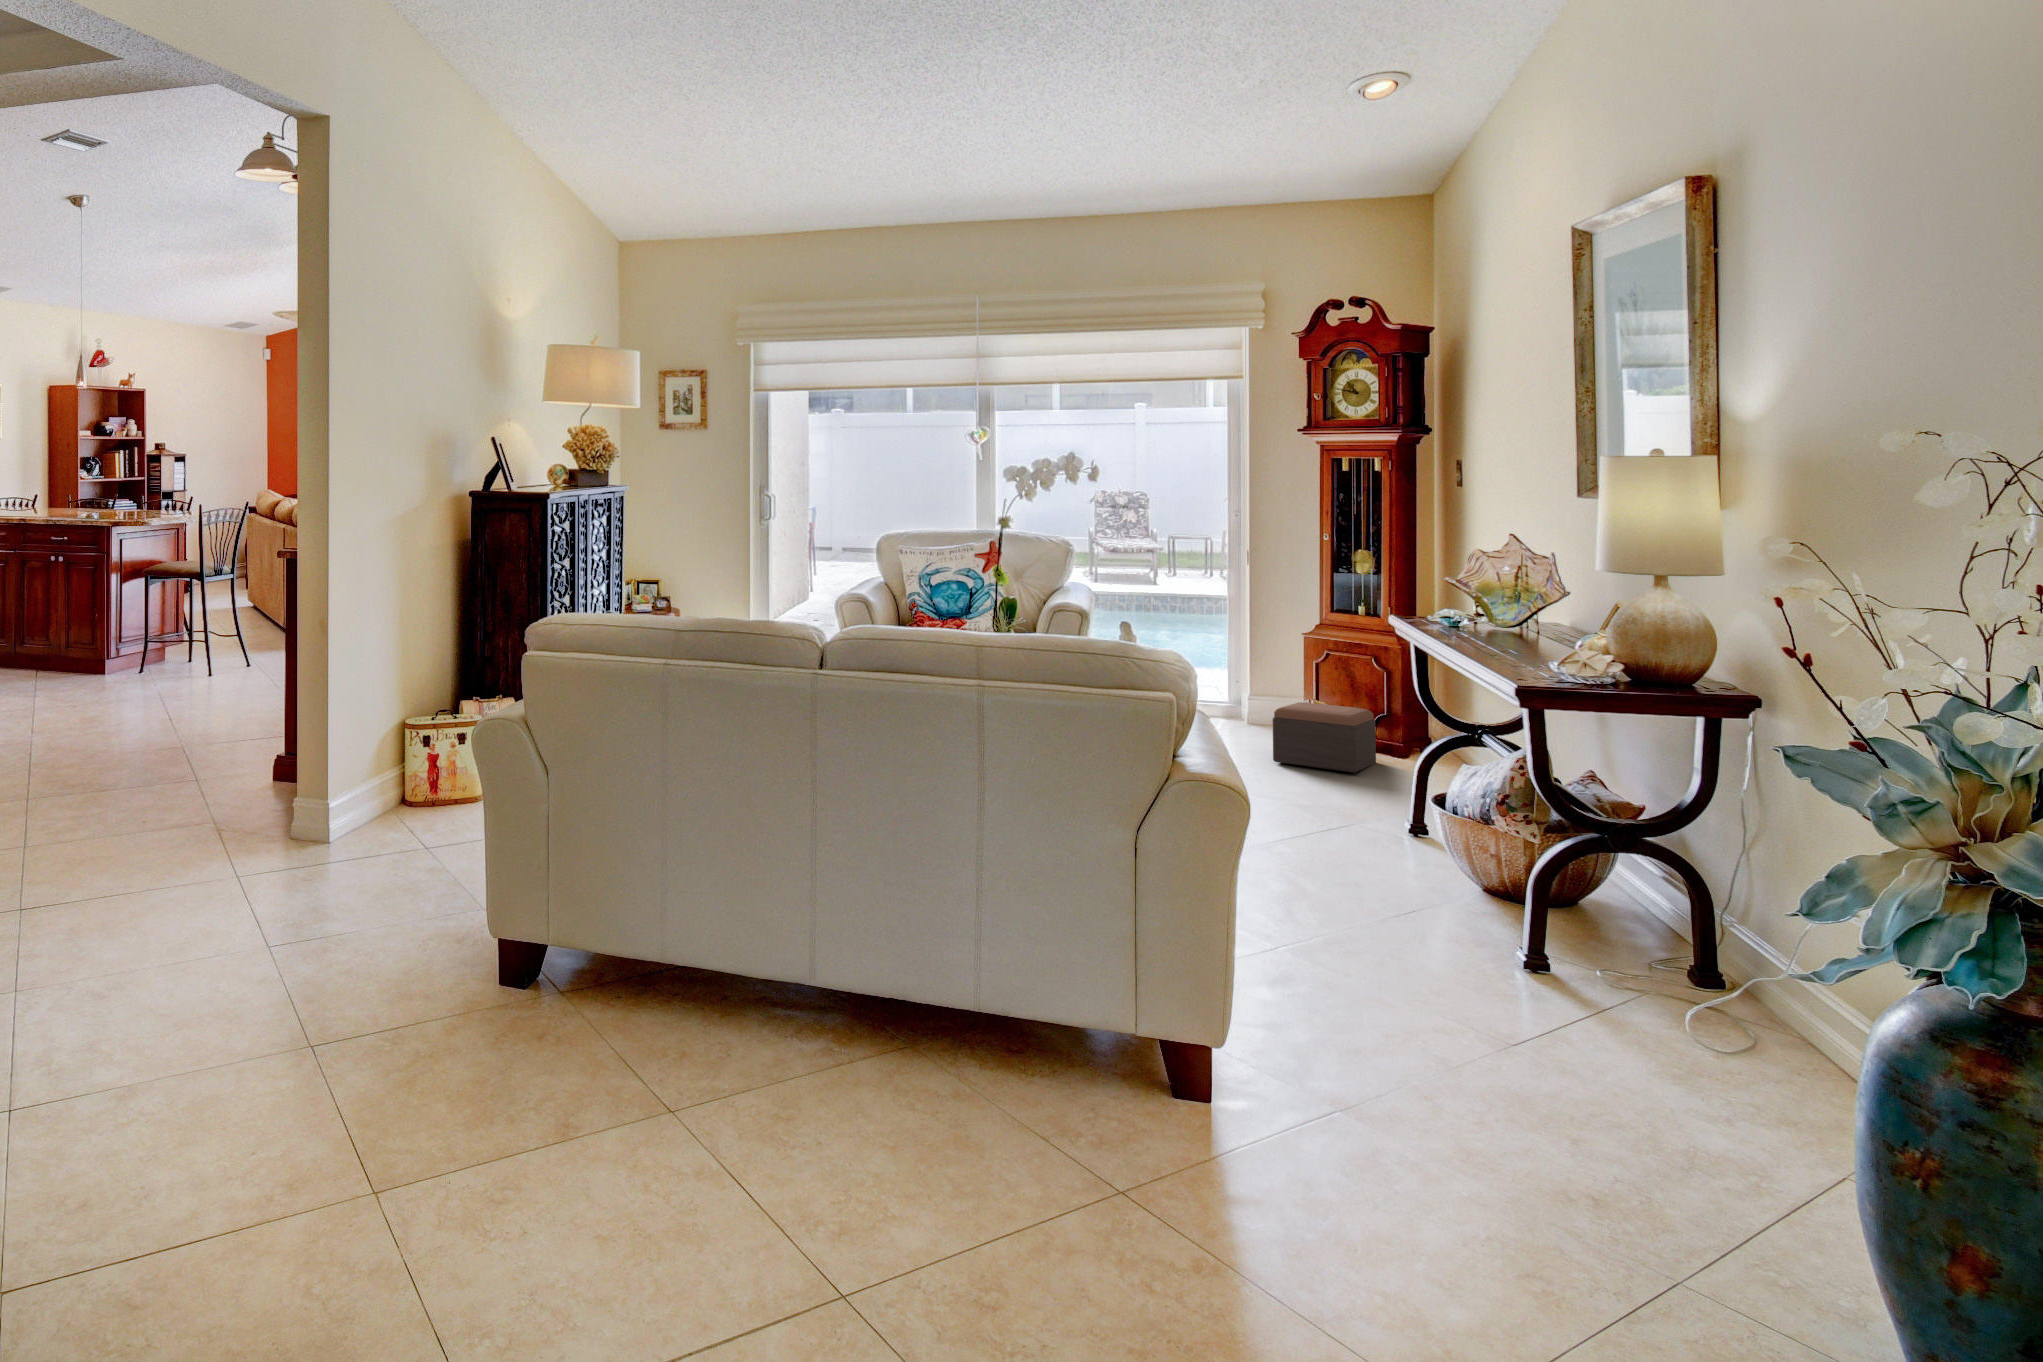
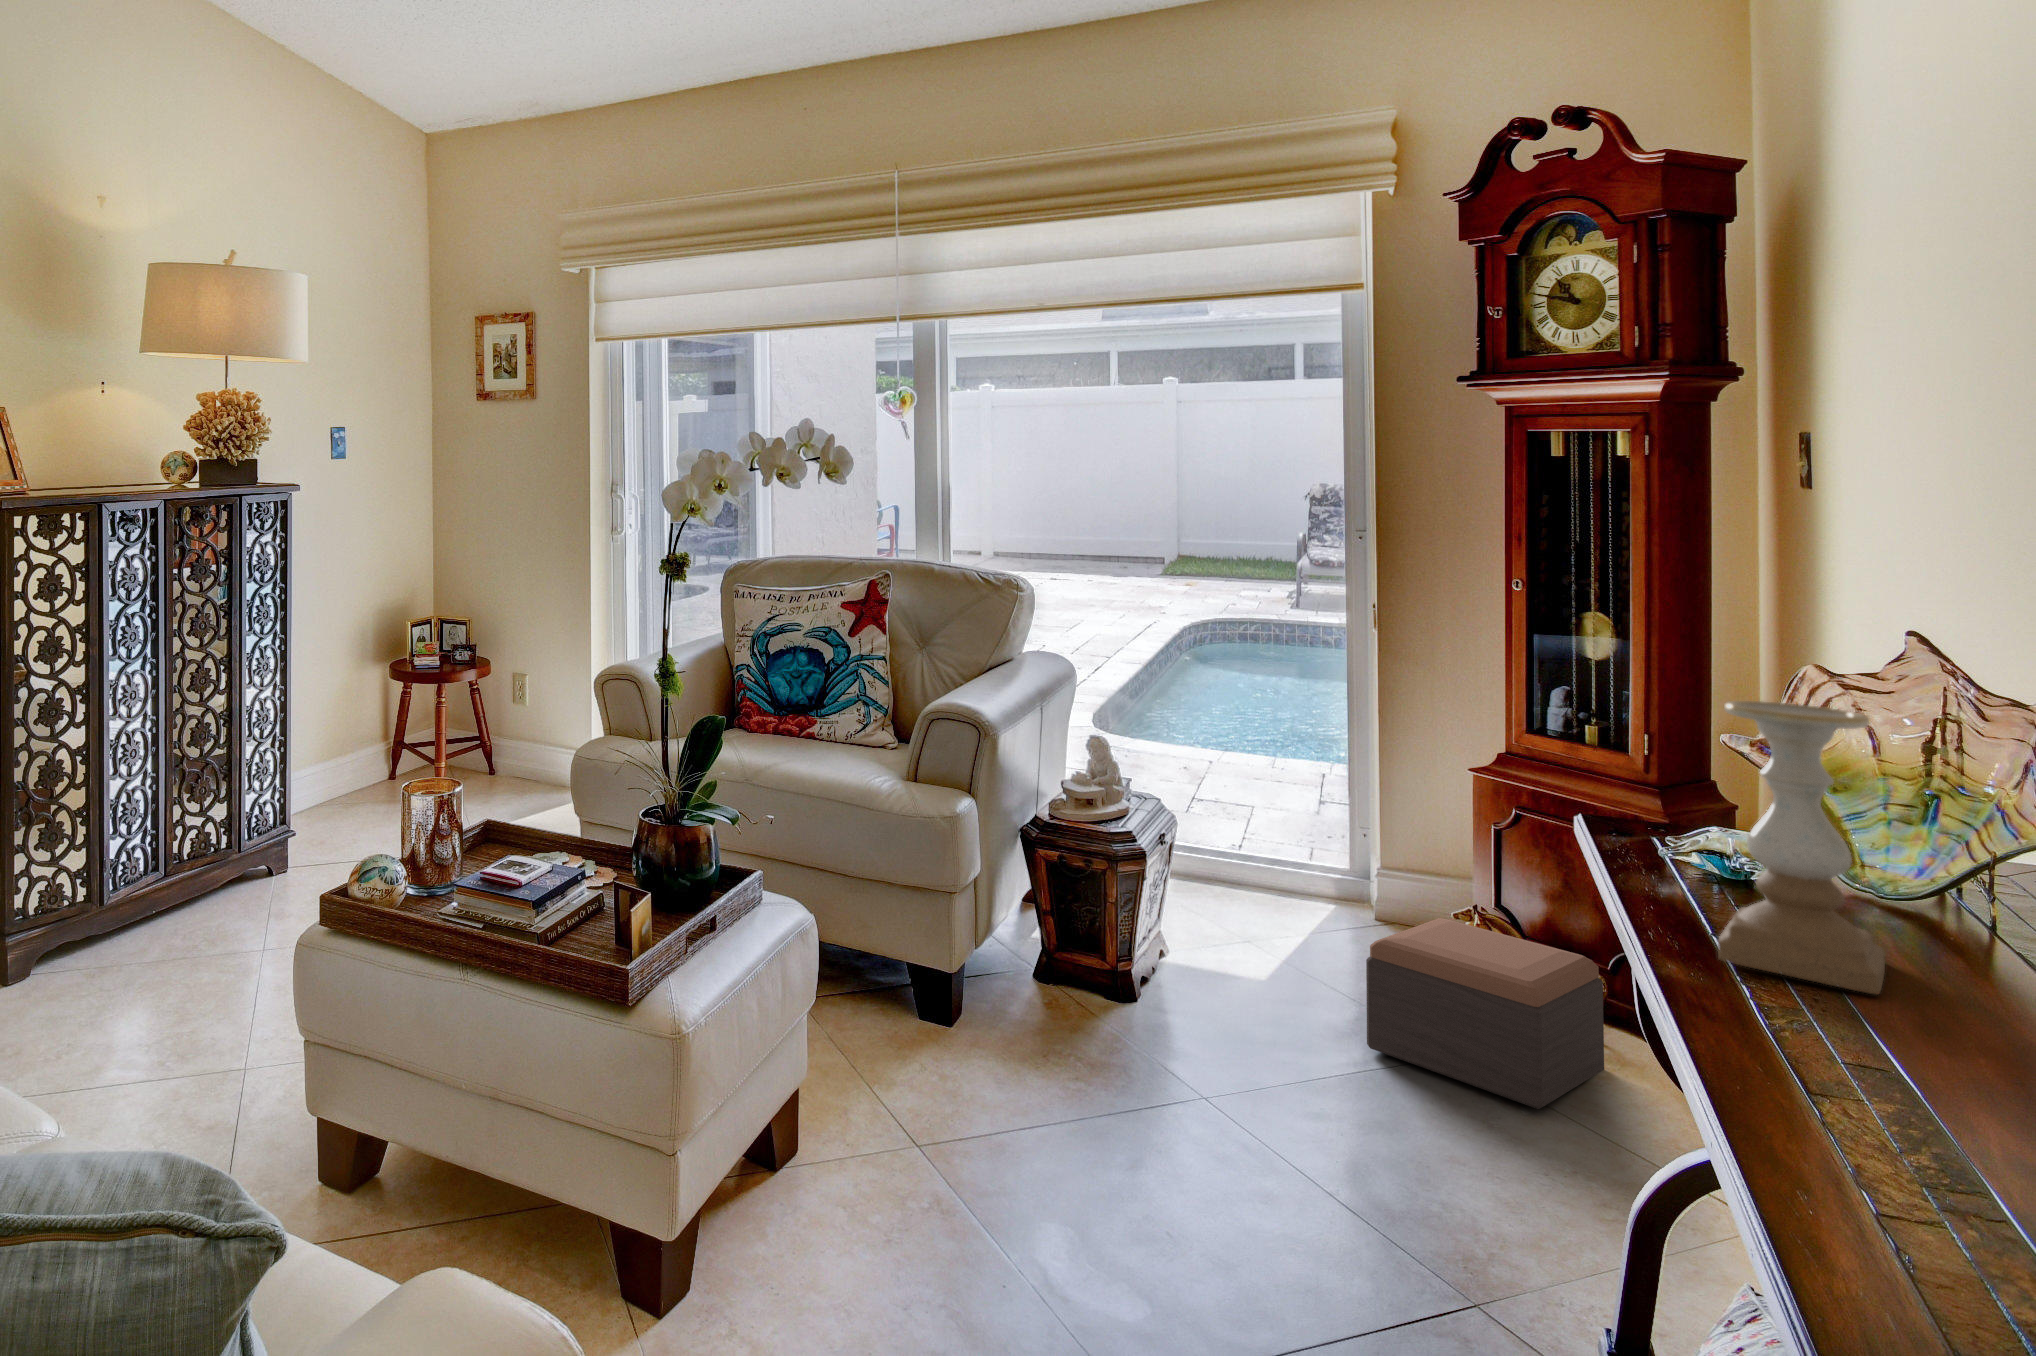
candle holder: none [1456,549,1501,632] -> present [1718,701,1885,994]

